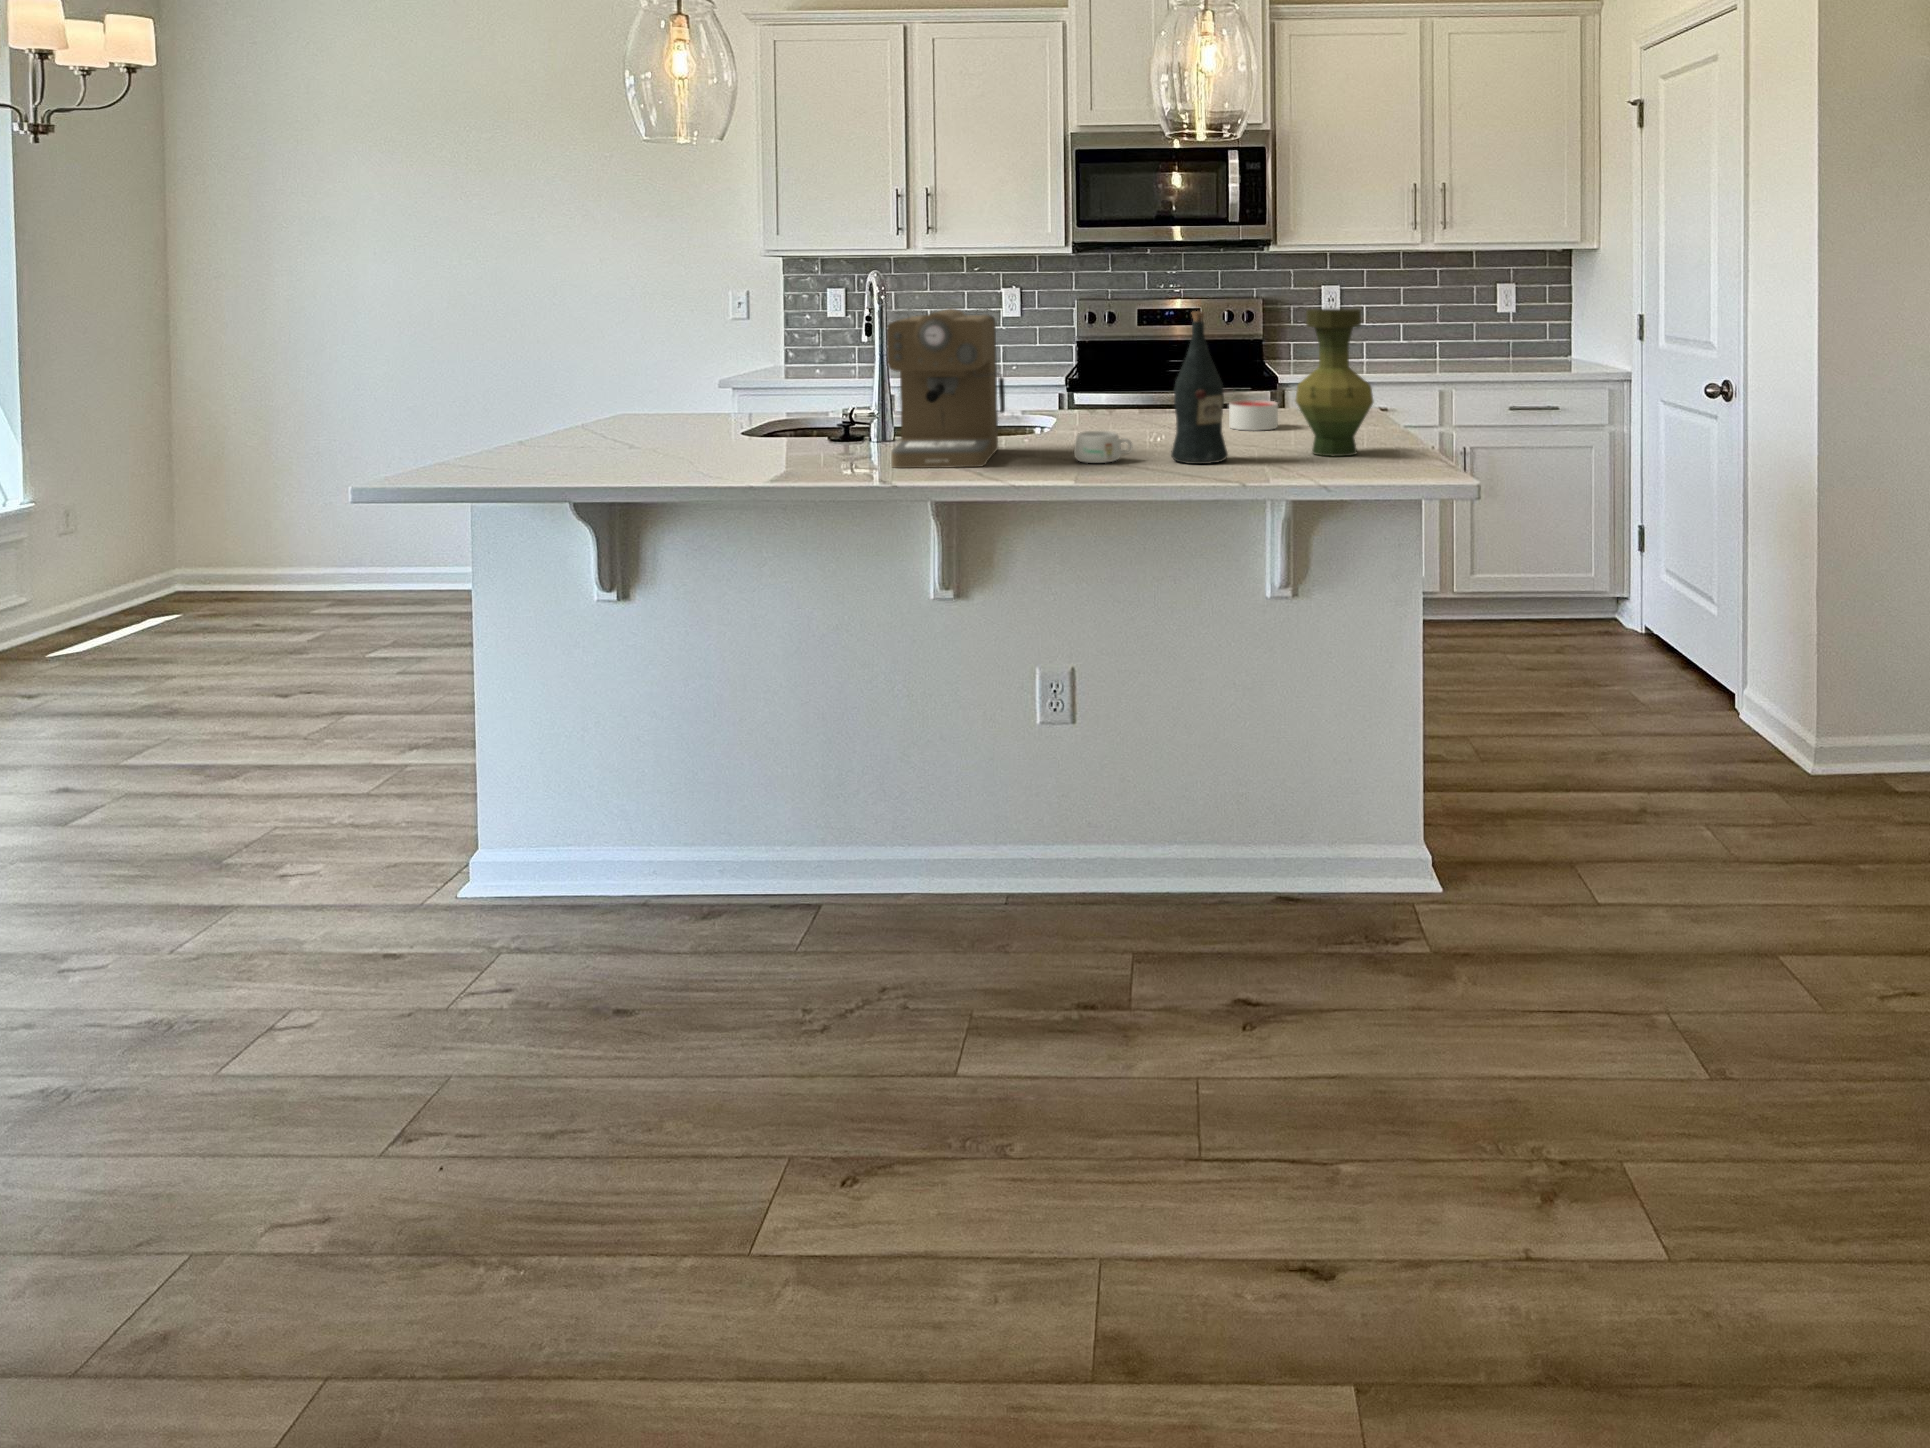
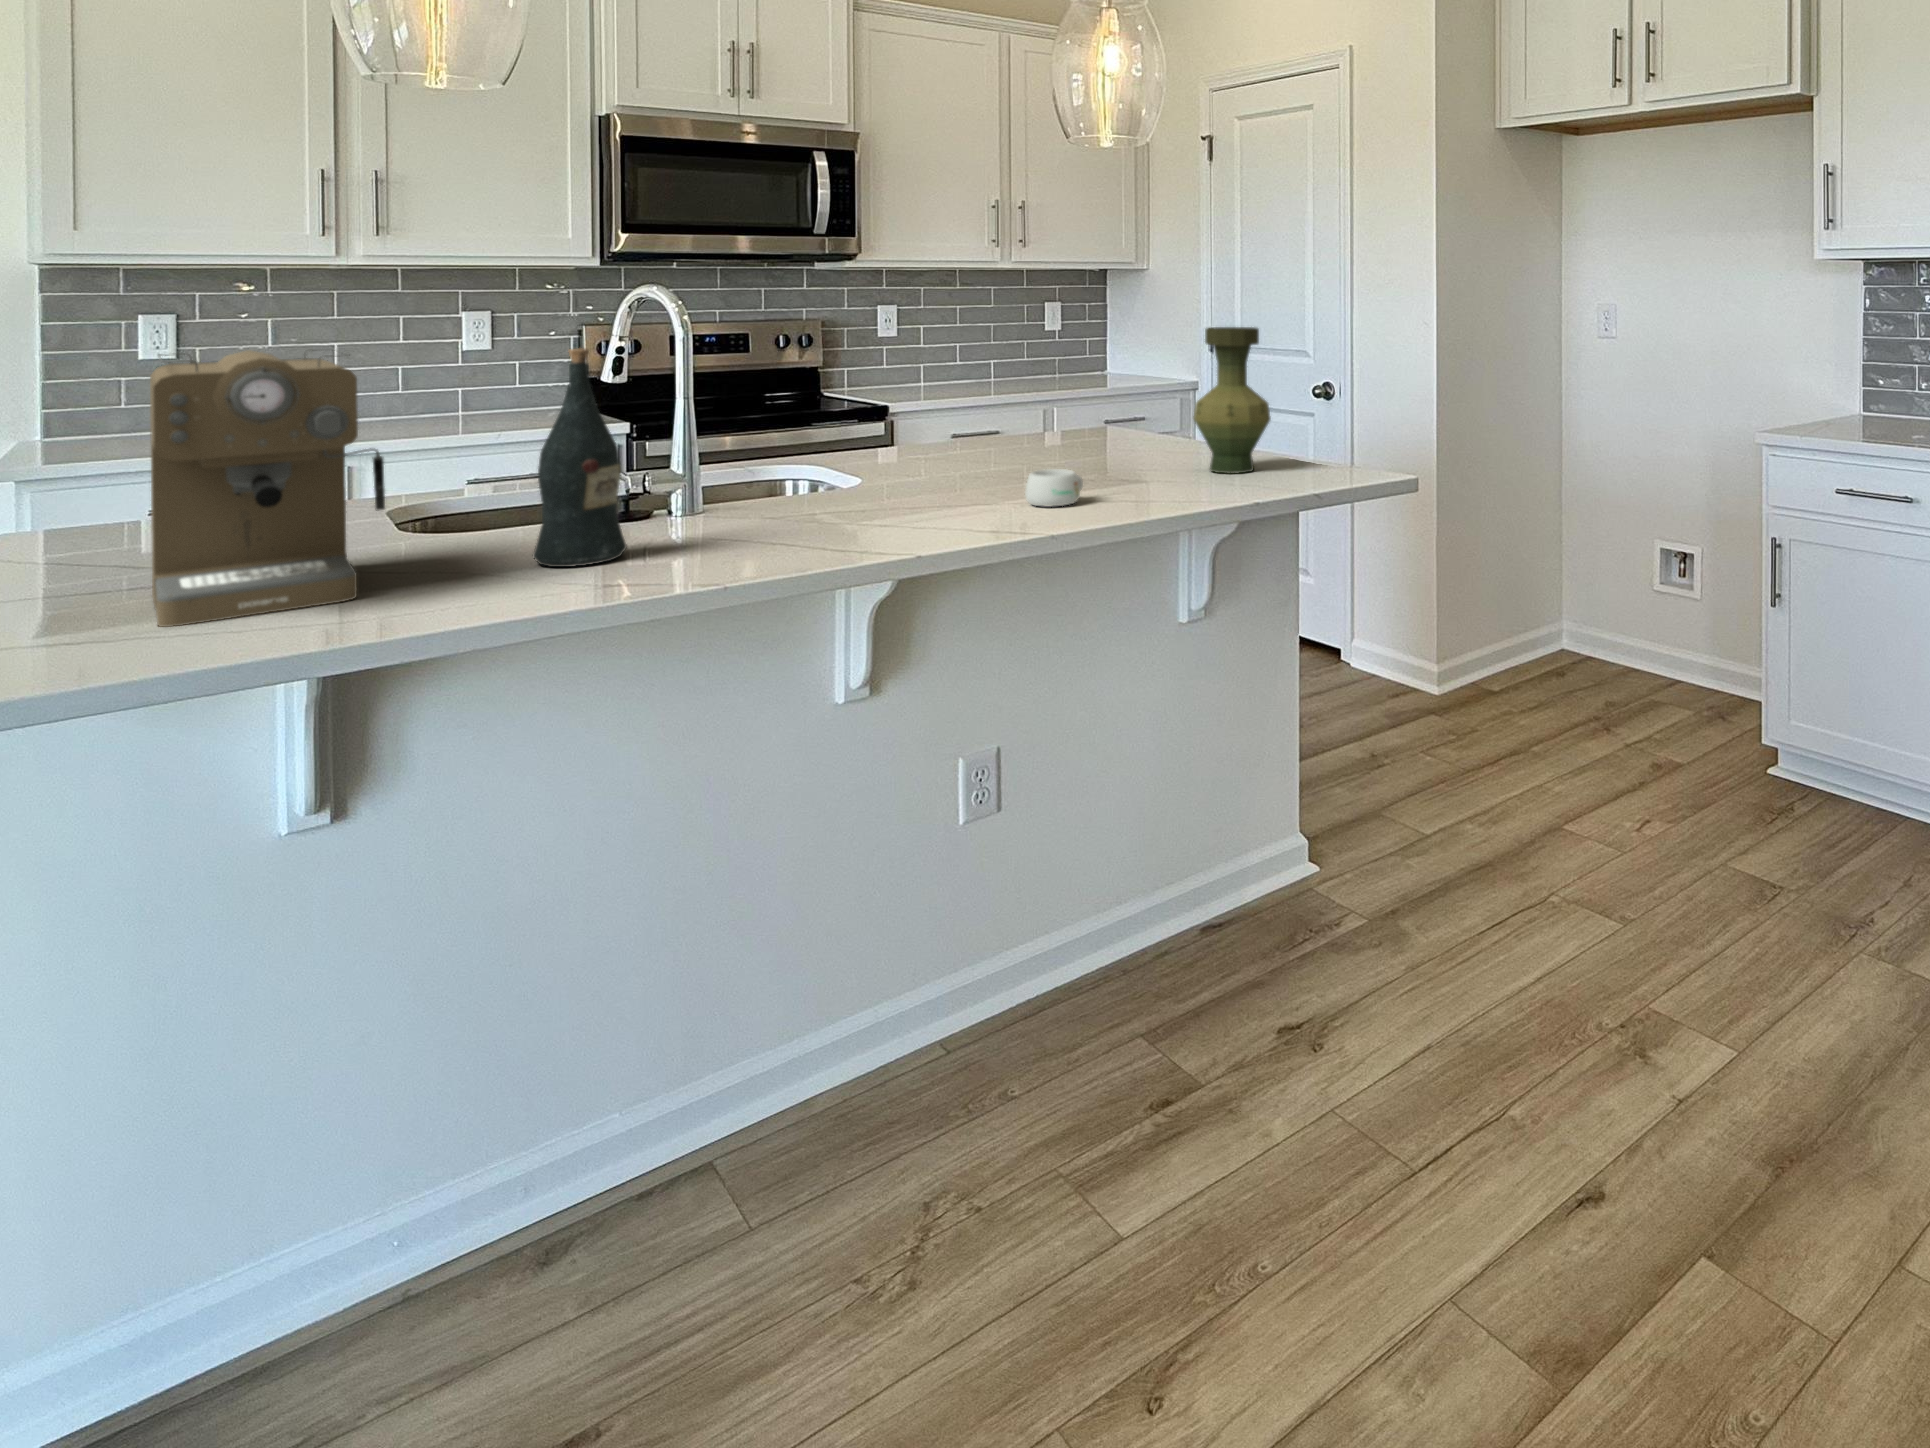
coffee maker: present [887,308,1005,468] -> present [150,350,385,627]
wine bottle: present [1171,311,1228,464] -> present [533,348,627,567]
candle: present [1229,400,1278,431] -> none [1035,427,1088,460]

